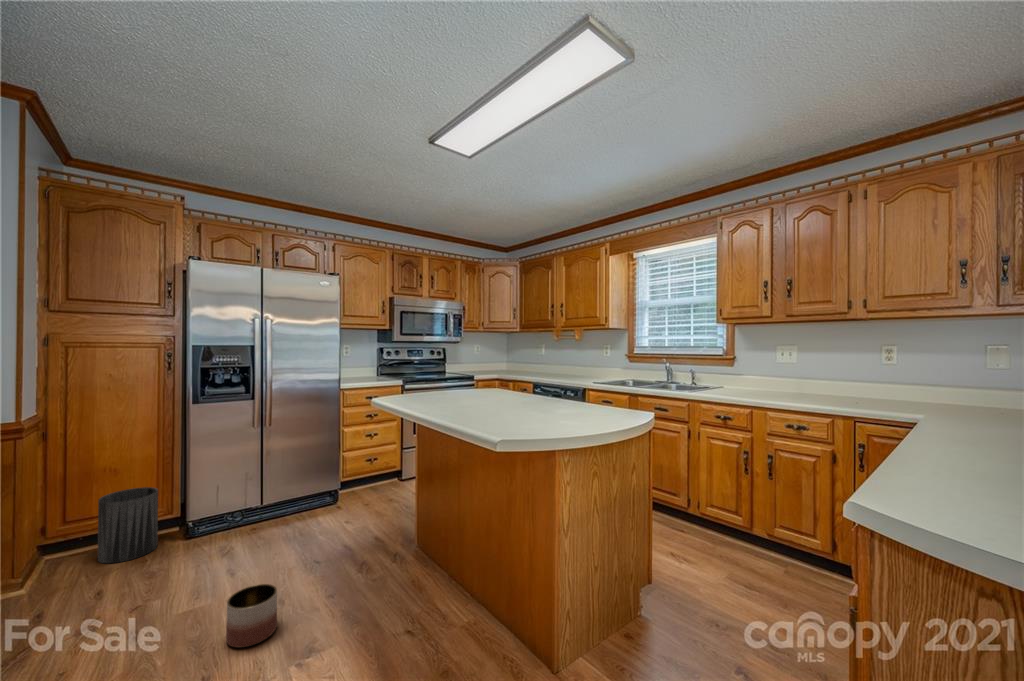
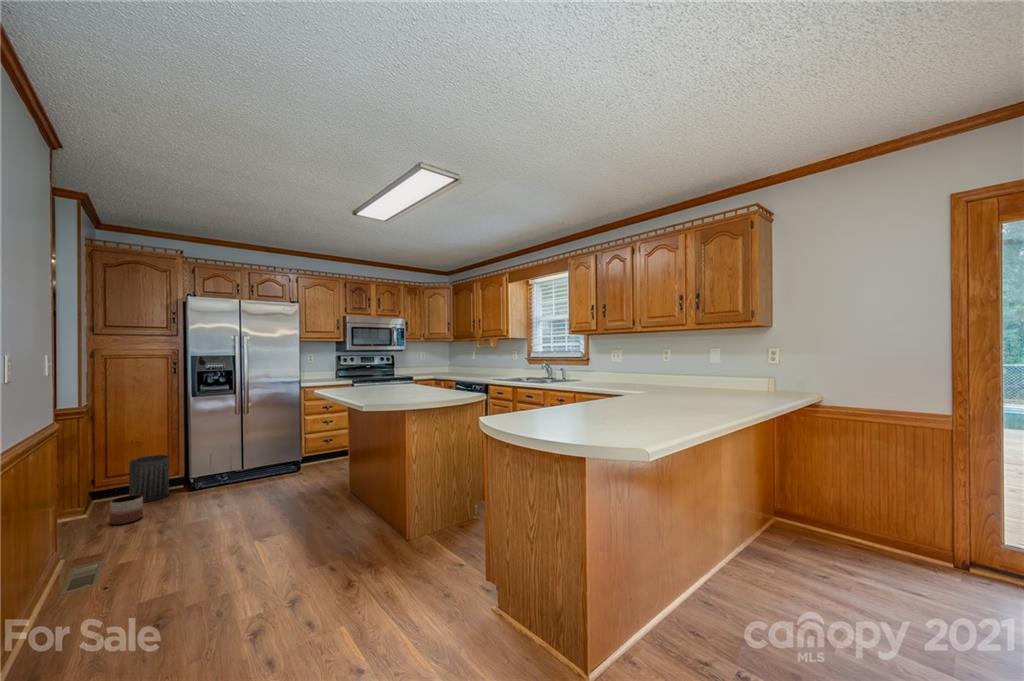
planter: present [226,584,277,647] -> present [110,495,143,525]

